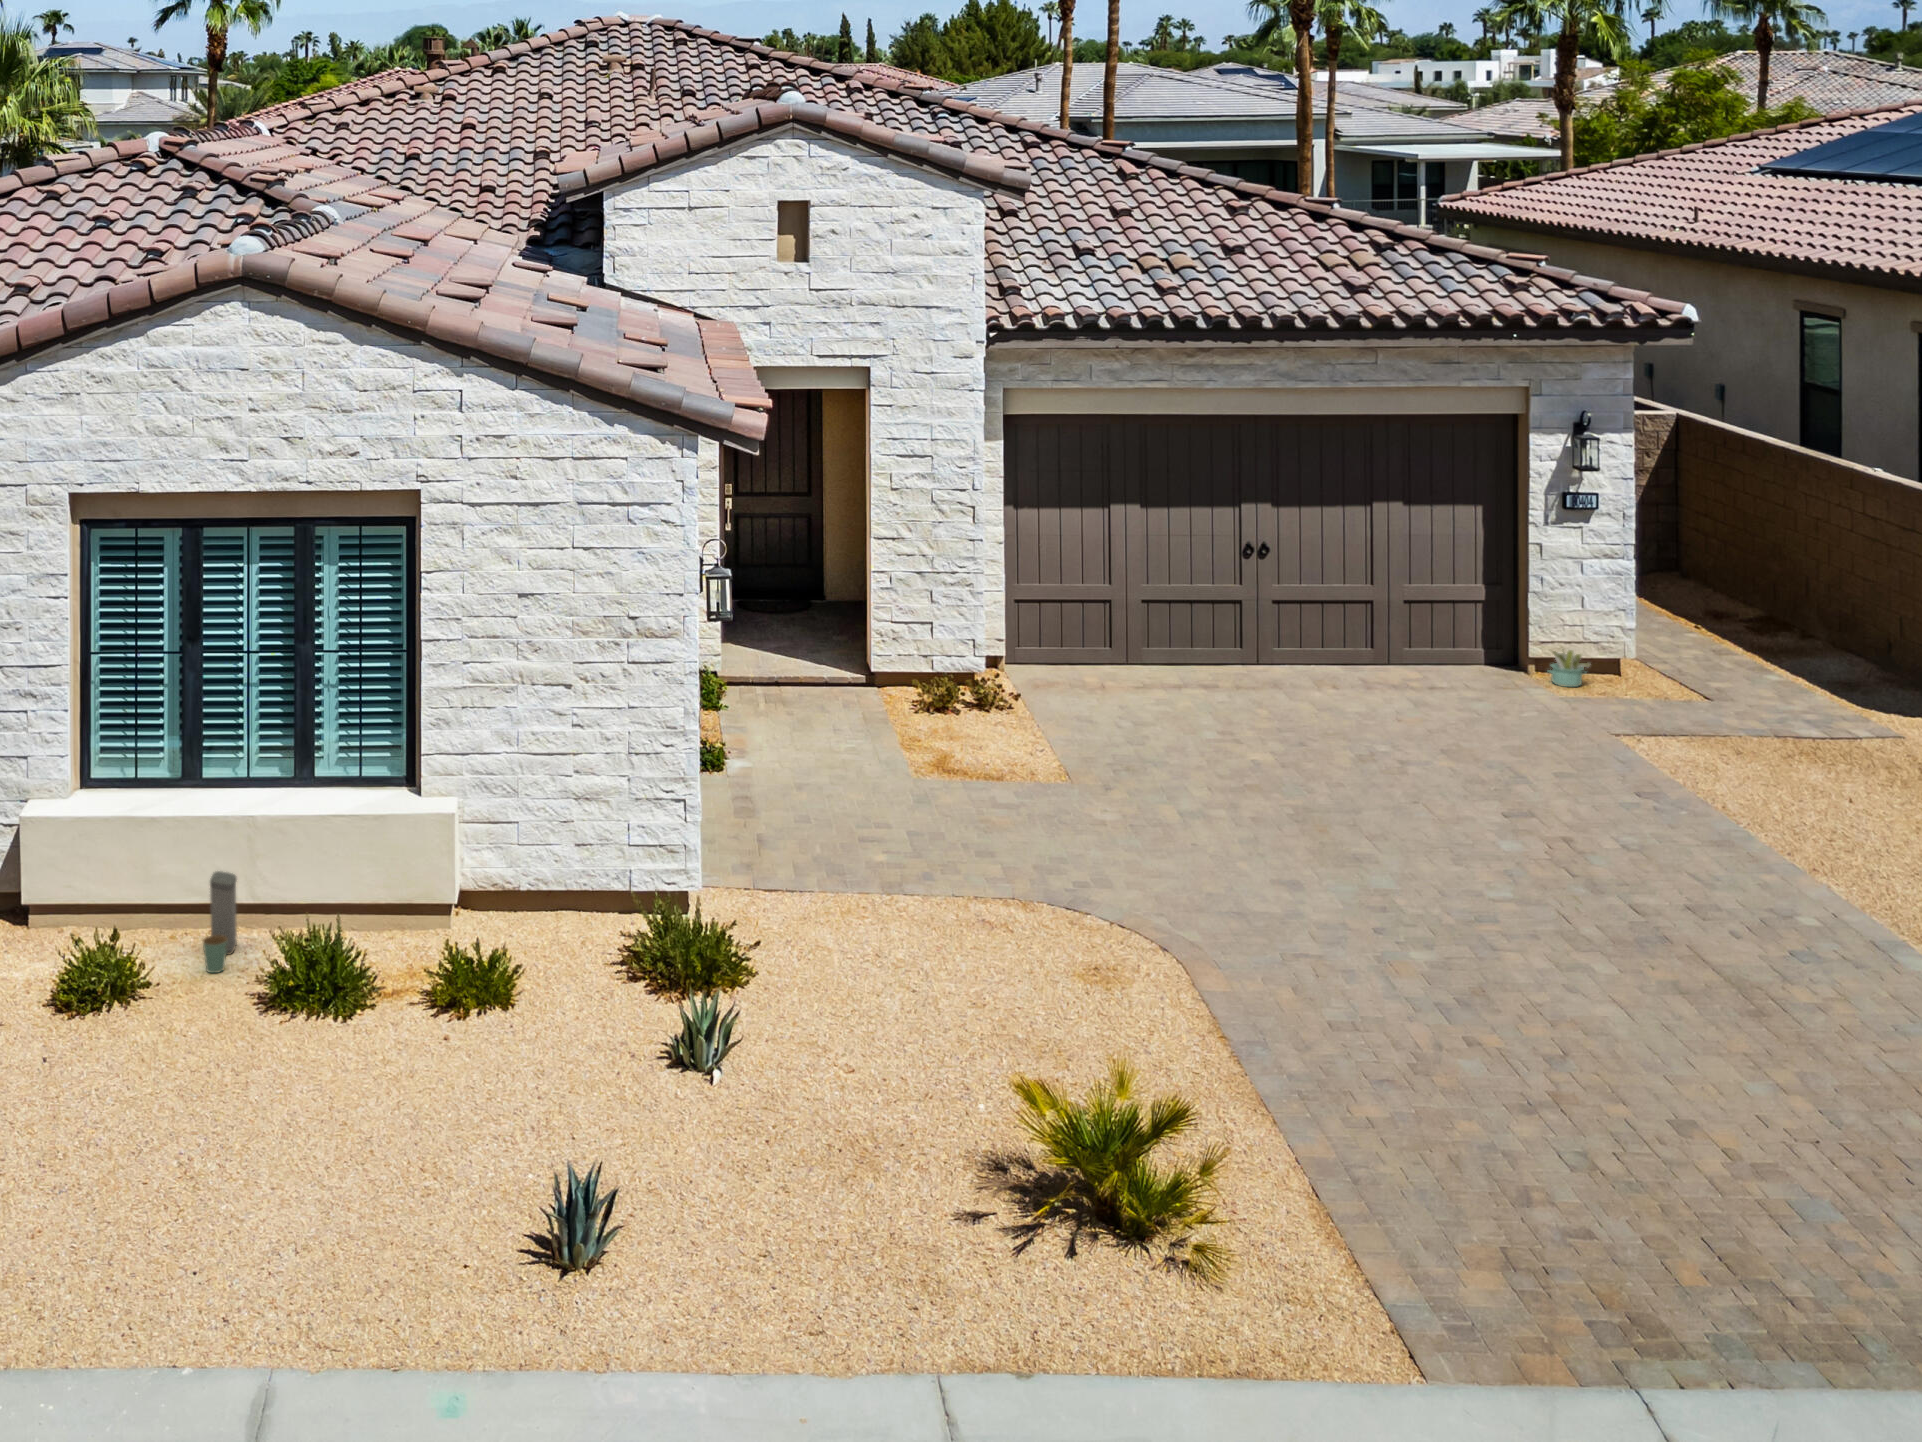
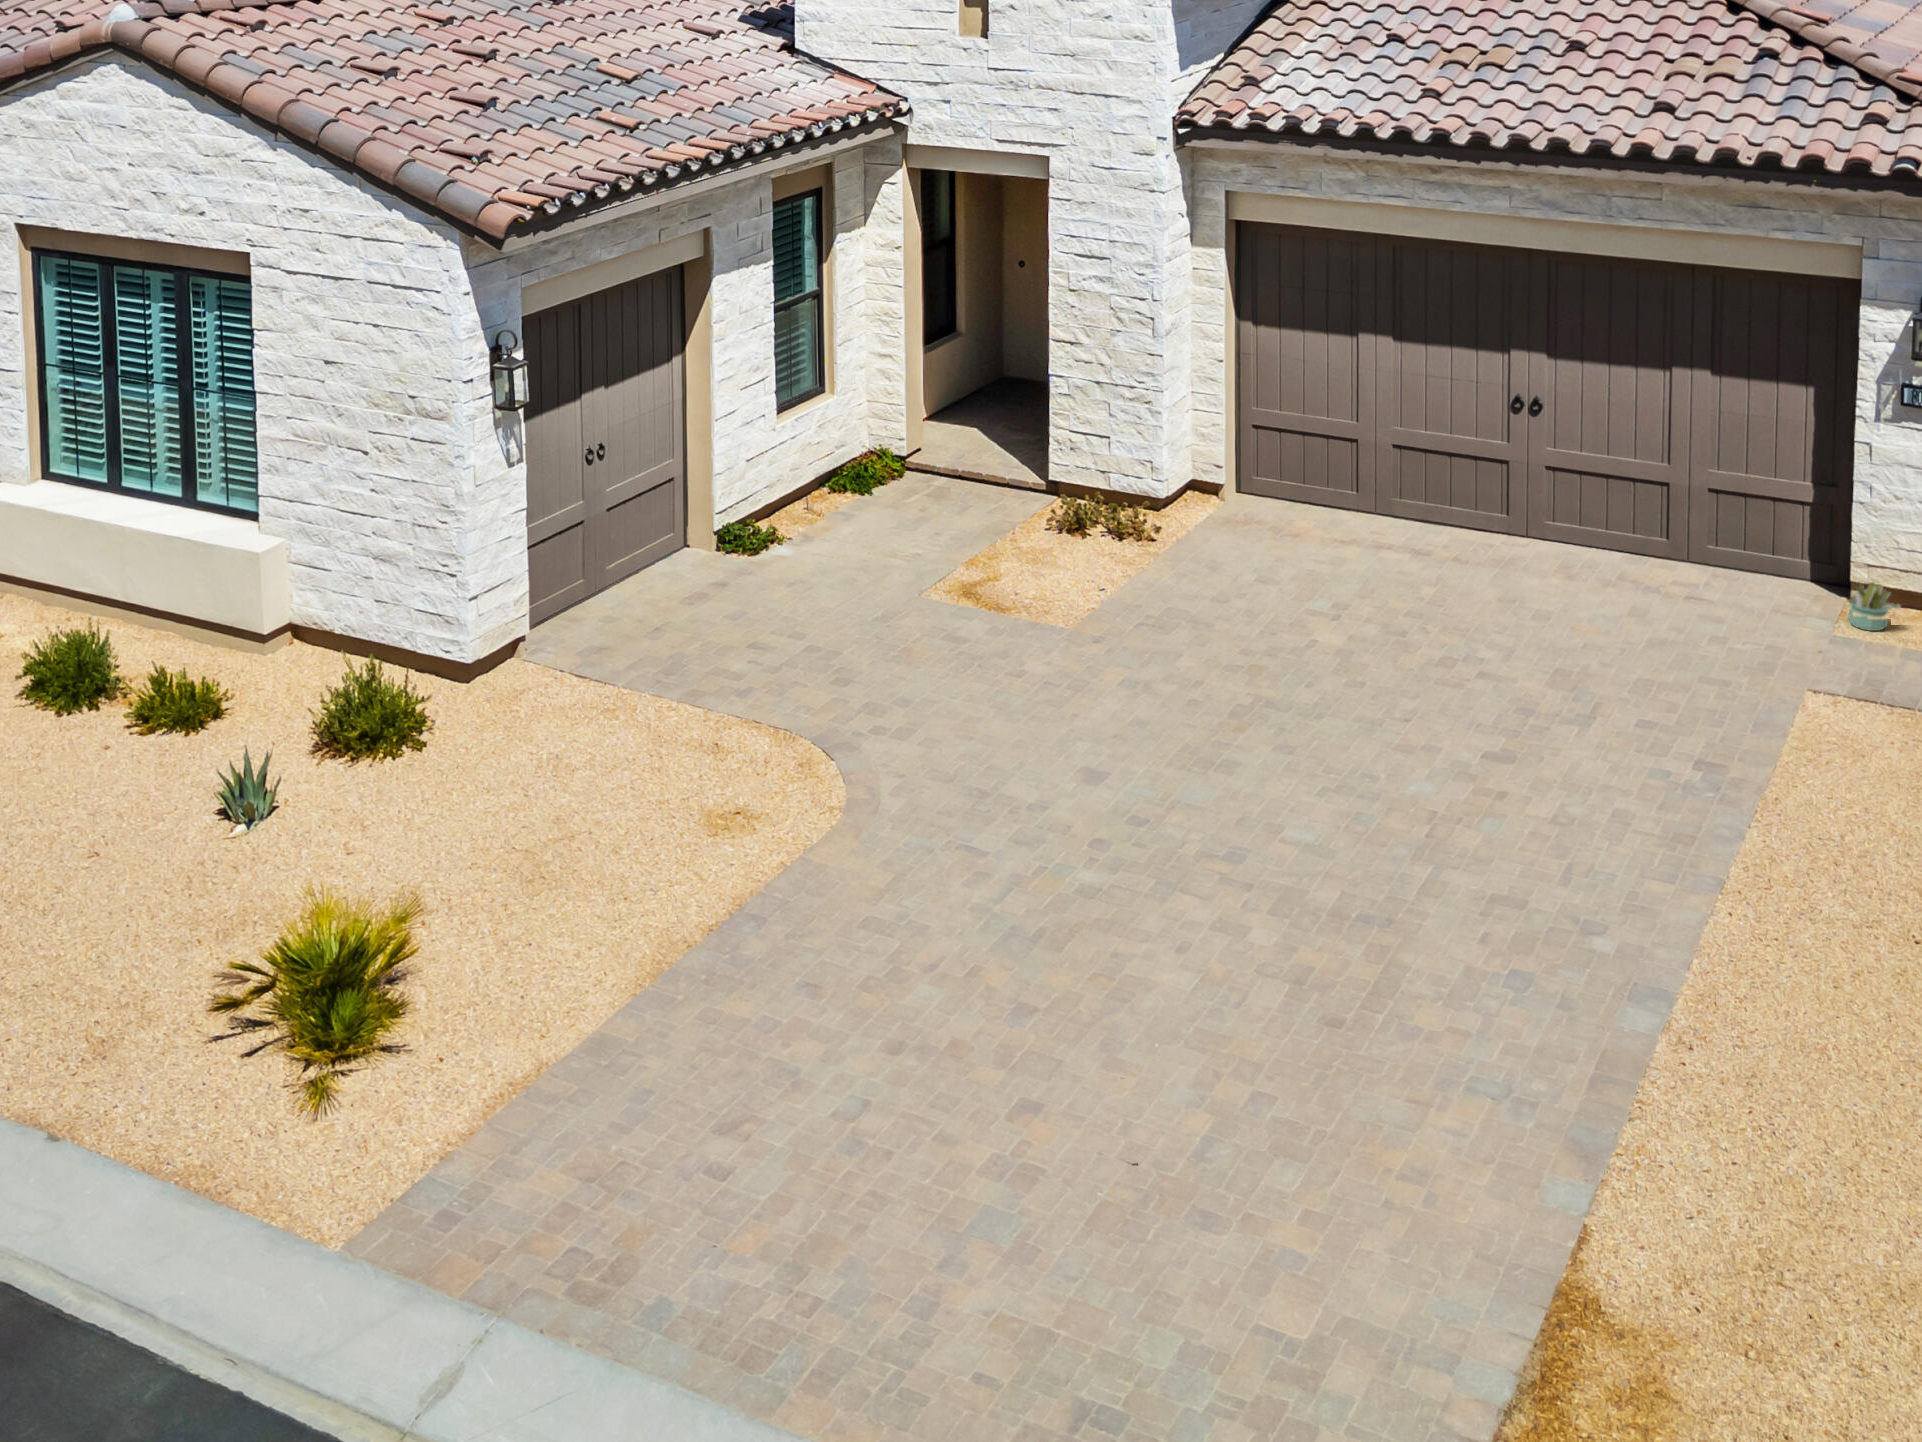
trash can: present [203,871,237,973] -> none [54,560,115,642]

